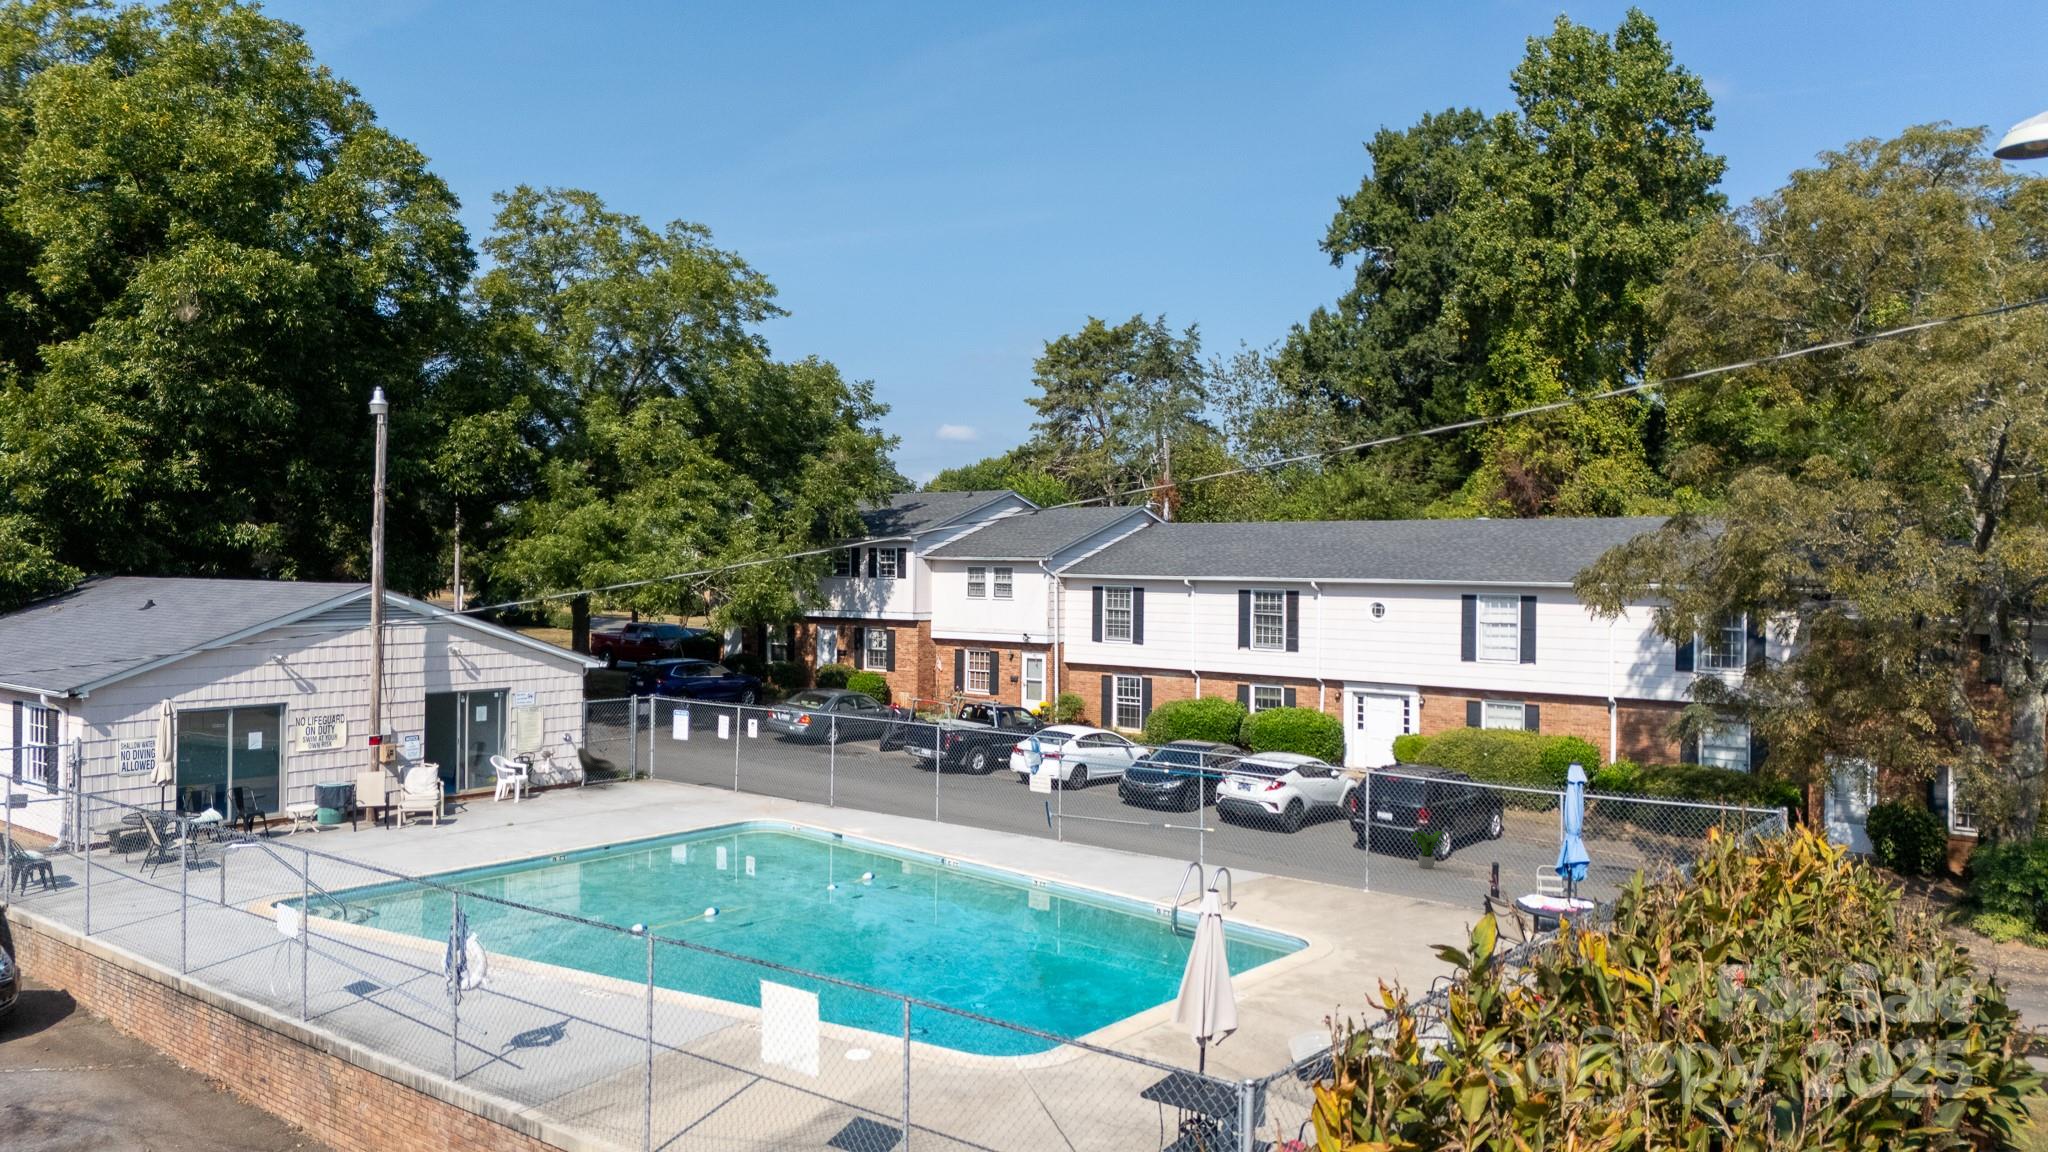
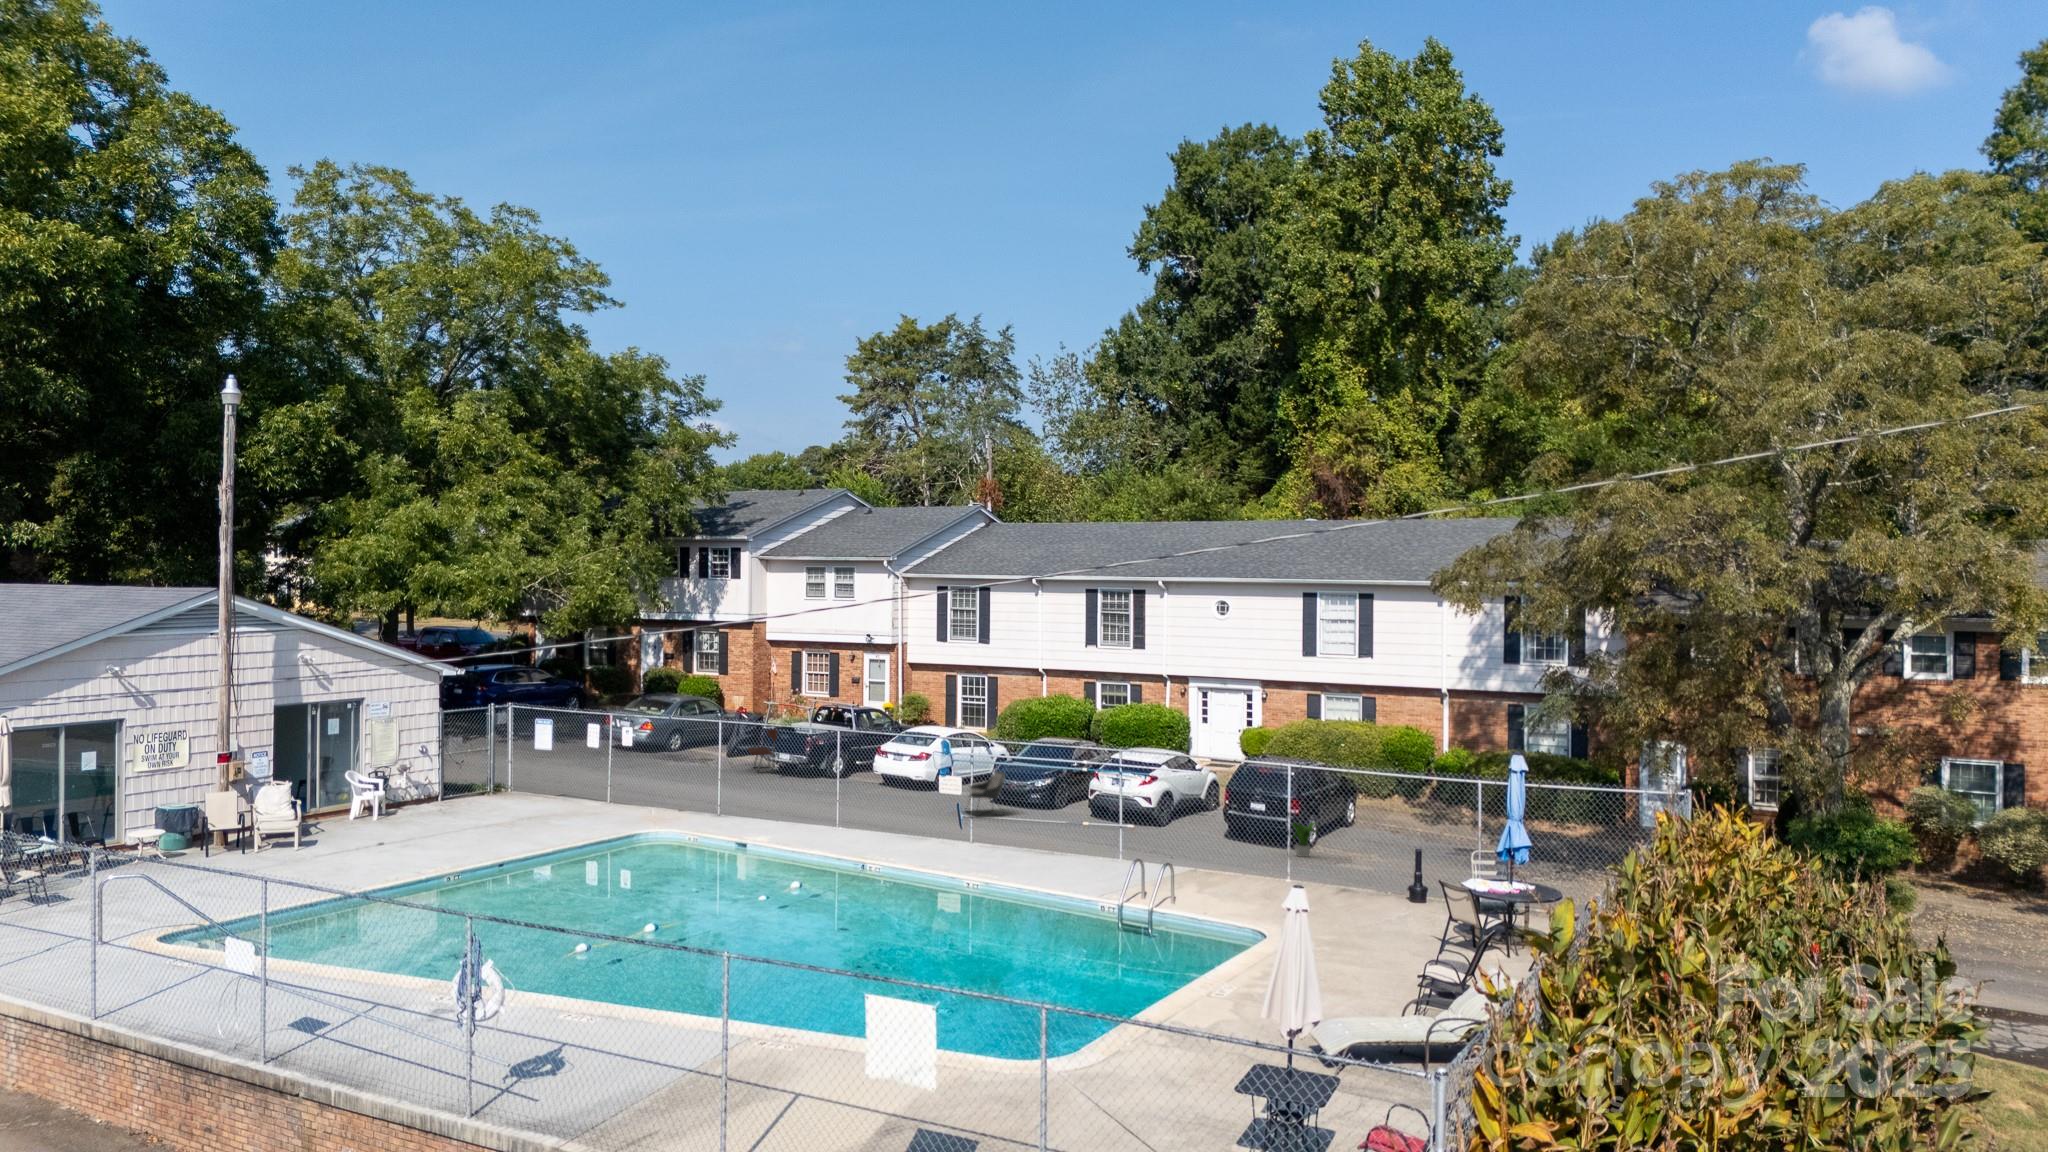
bench: none [892,720,920,769] -> present [748,729,778,773]
lounge chair: present [577,747,616,787] -> present [966,772,1005,815]

